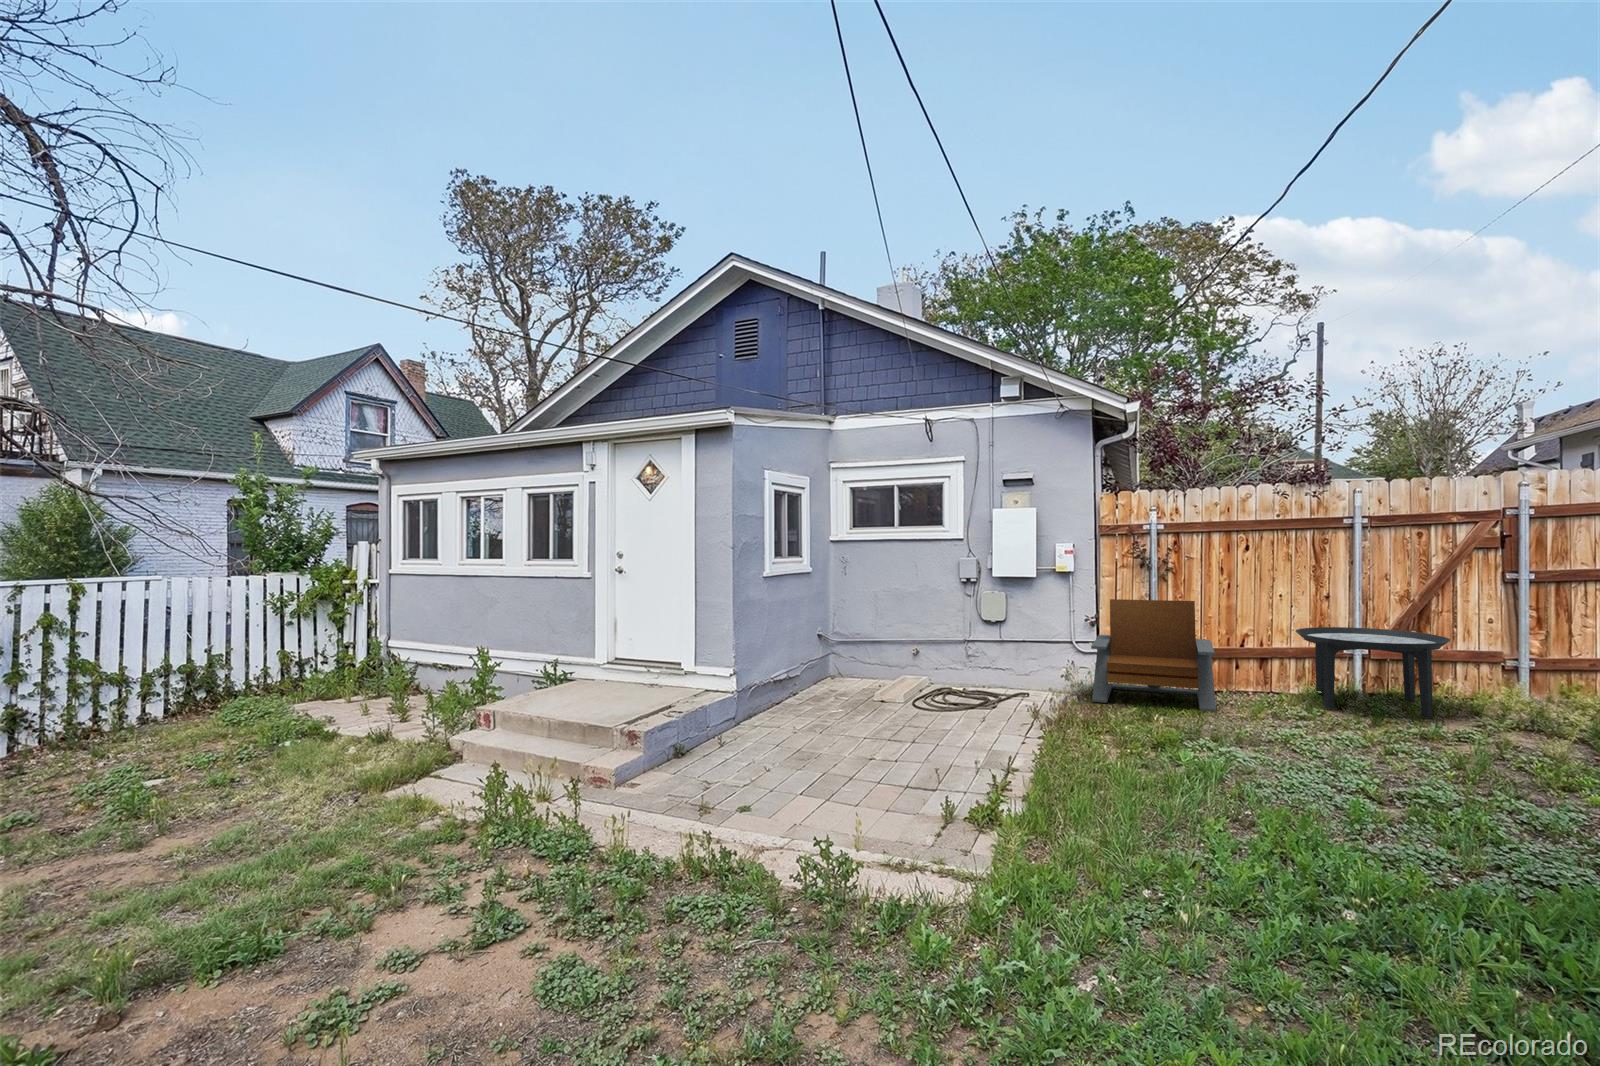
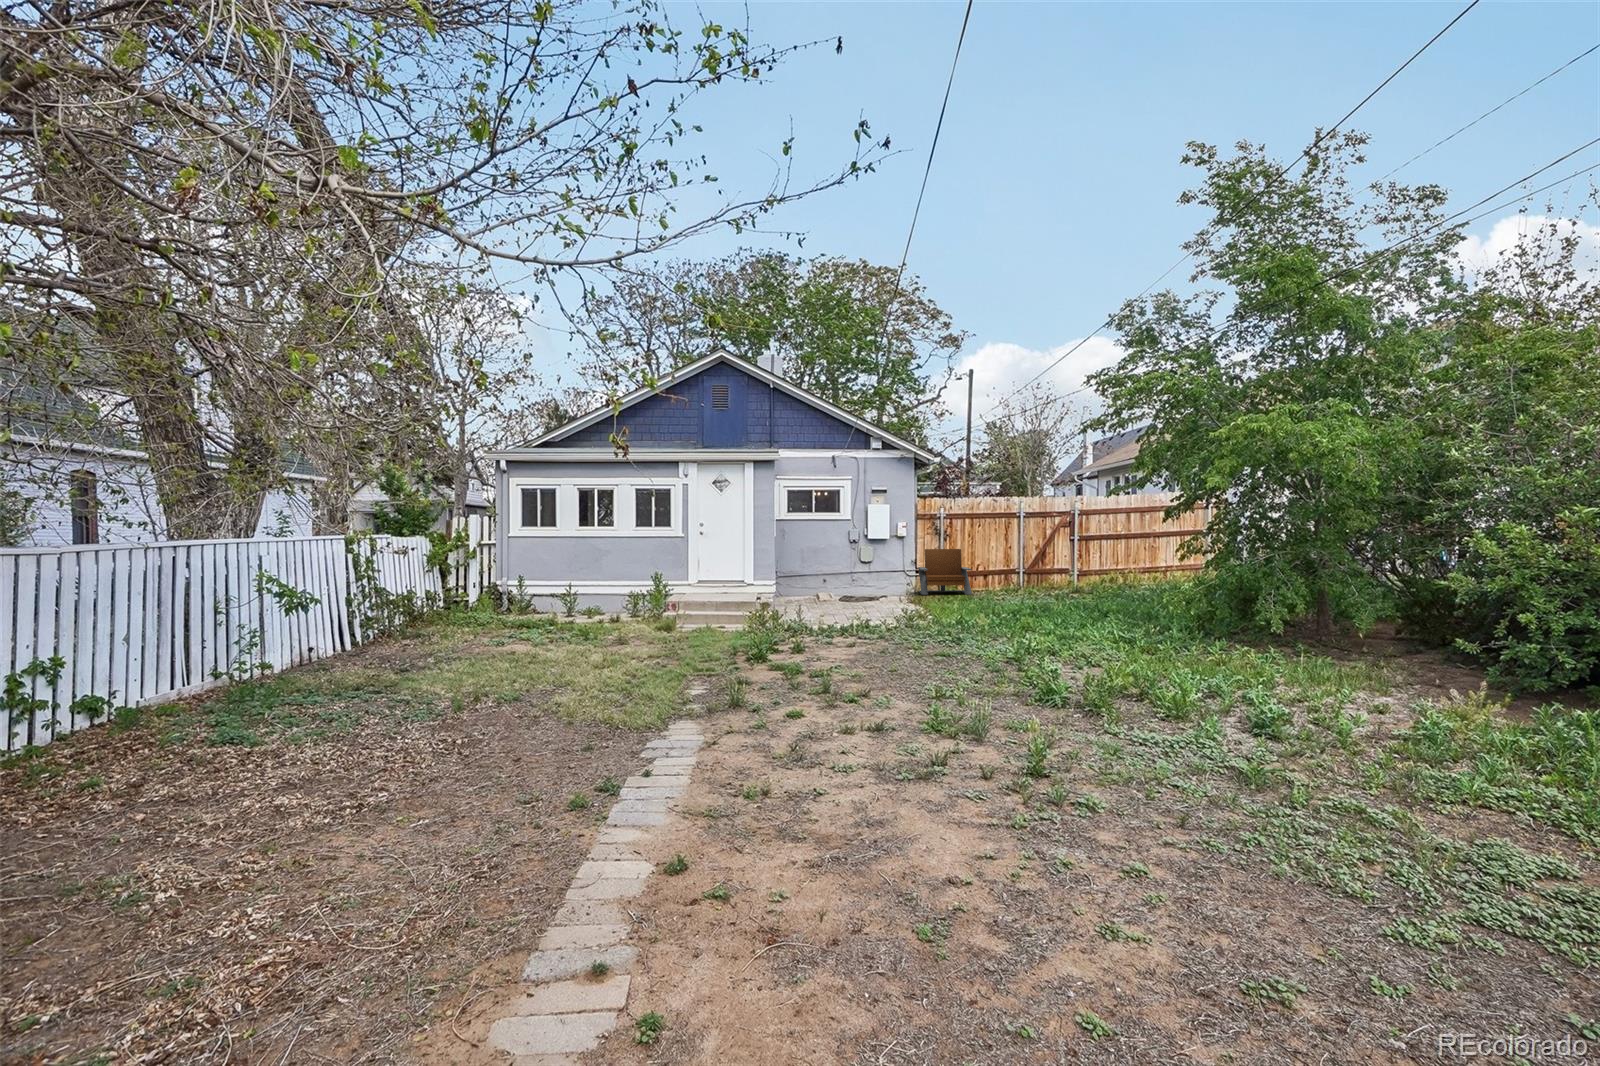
round table: present [1295,627,1451,718] -> none [999,560,1052,592]

